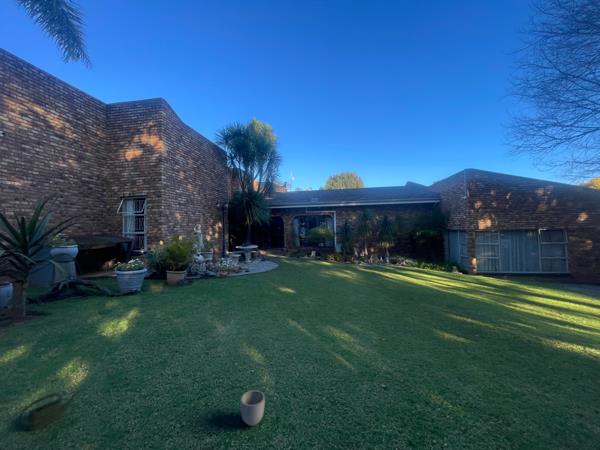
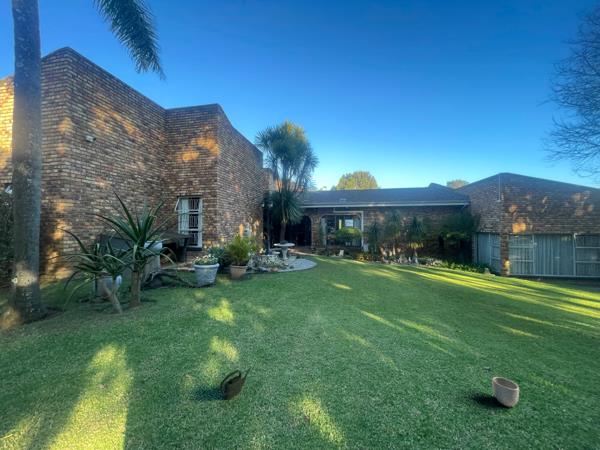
planter: present [241,390,265,426] -> present [492,377,519,407]

